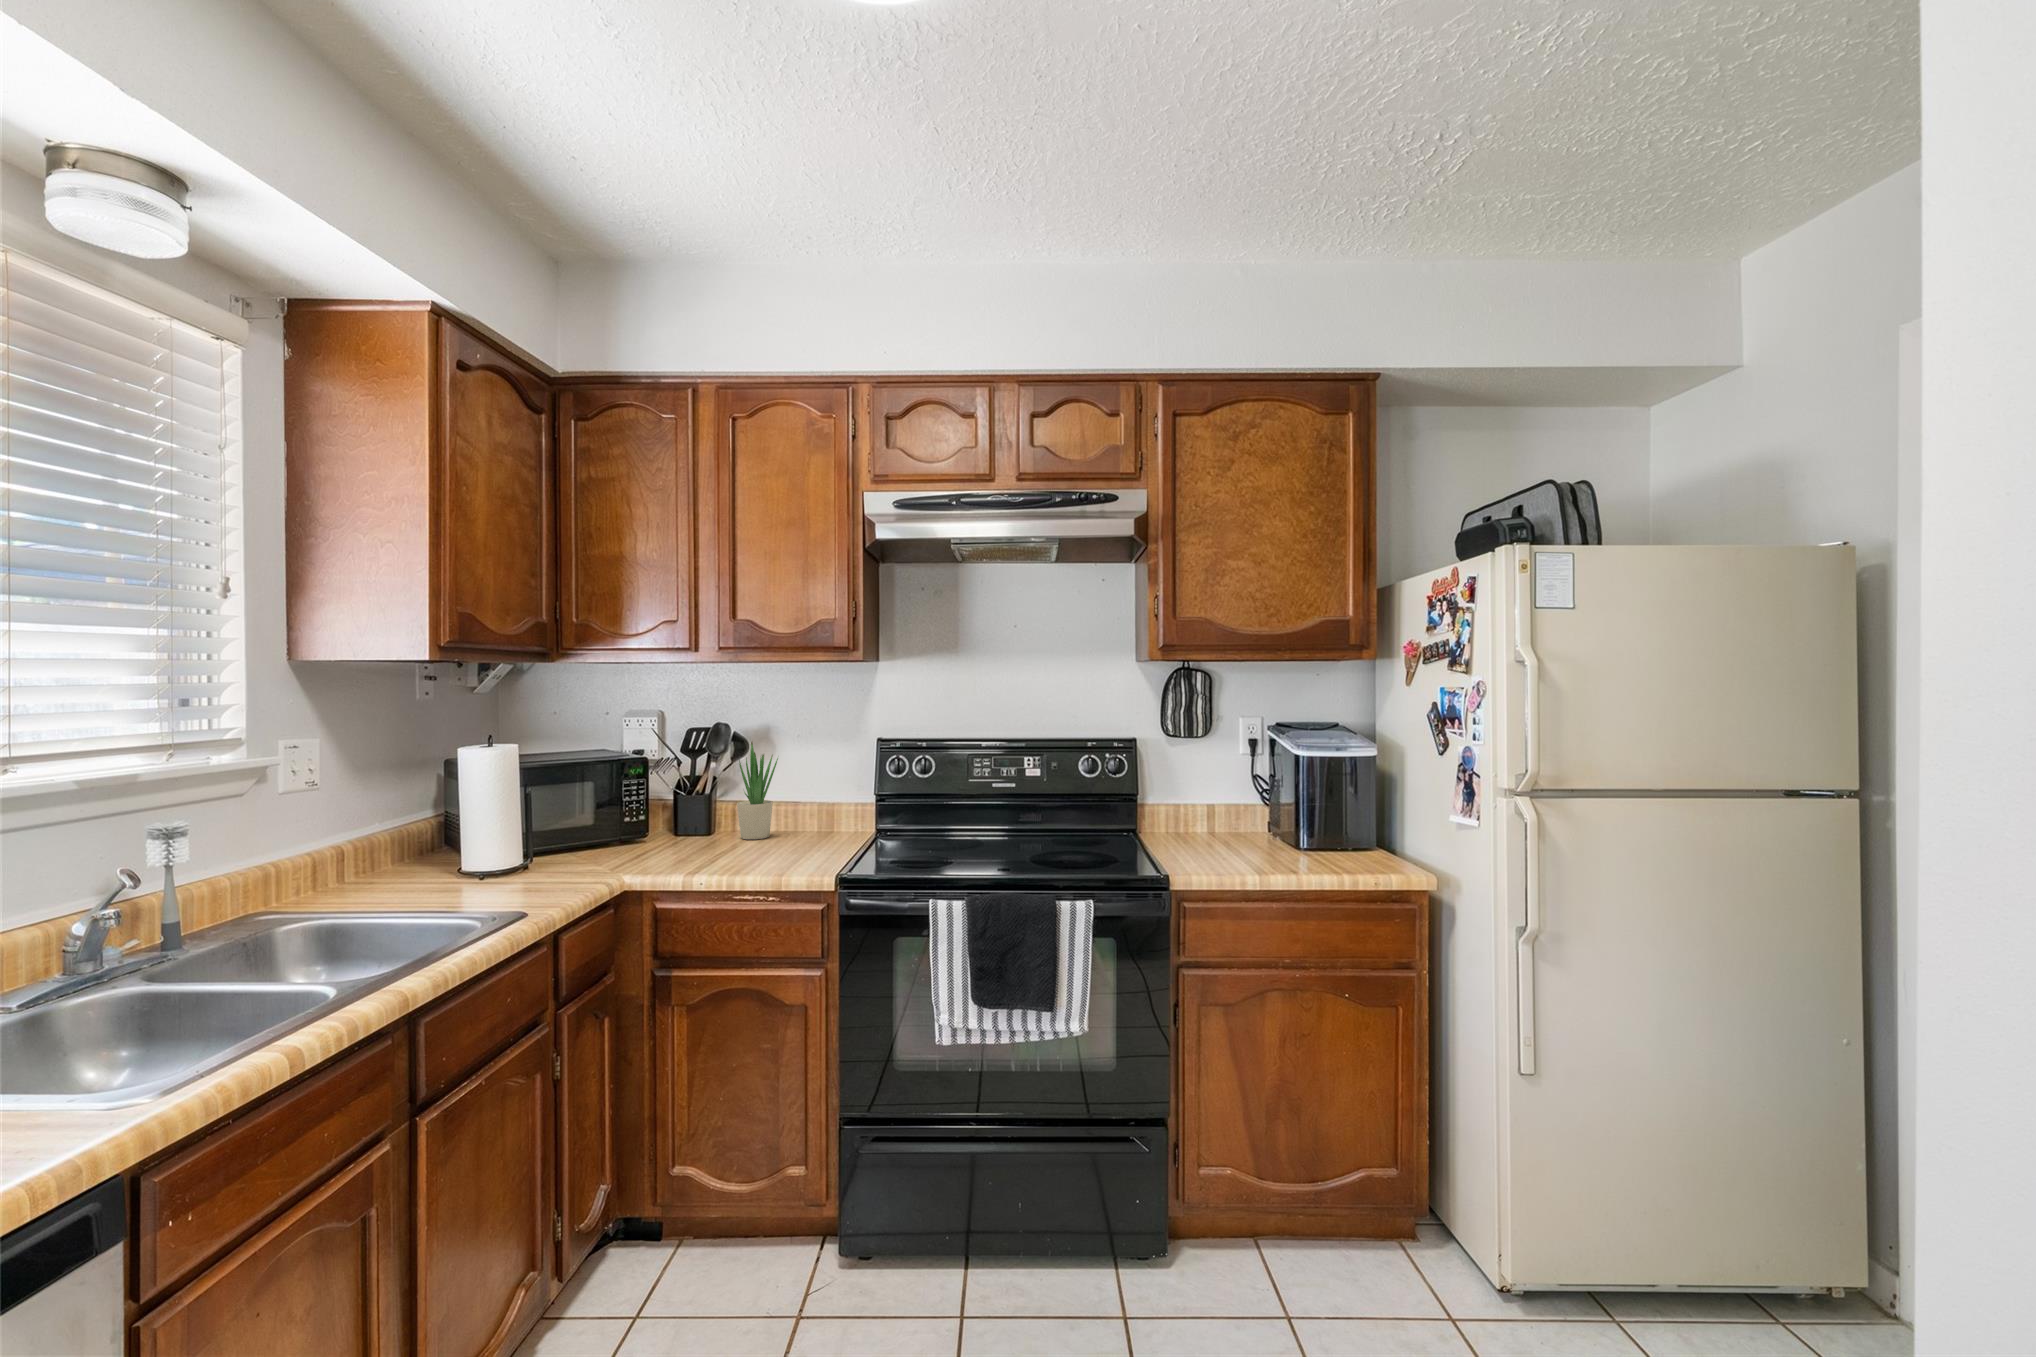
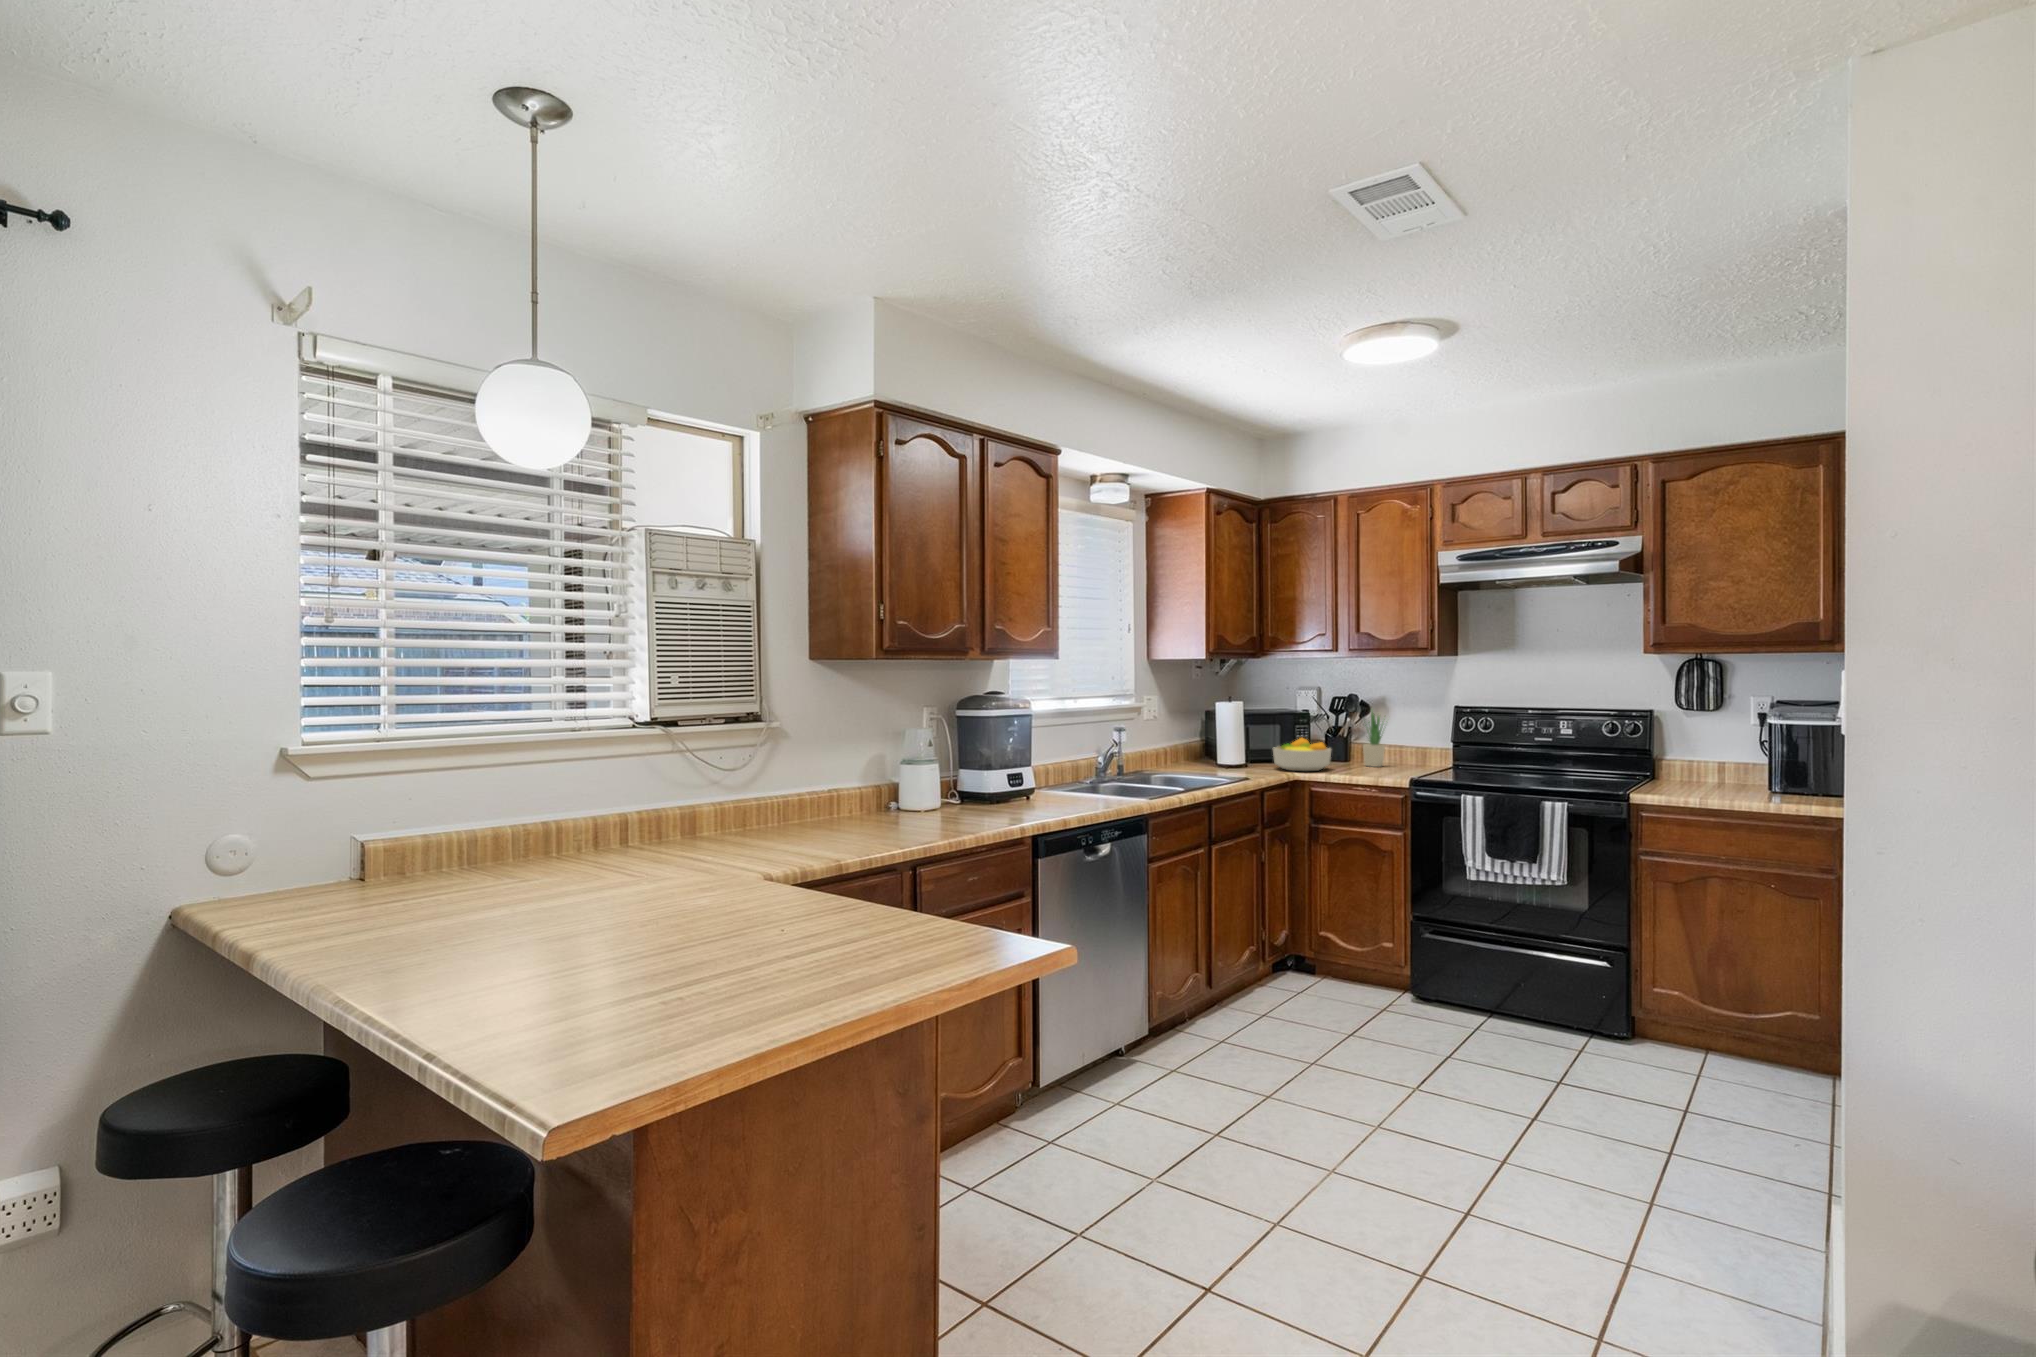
fruit bowl: none [578,802,689,869] -> present [1273,738,1331,771]

